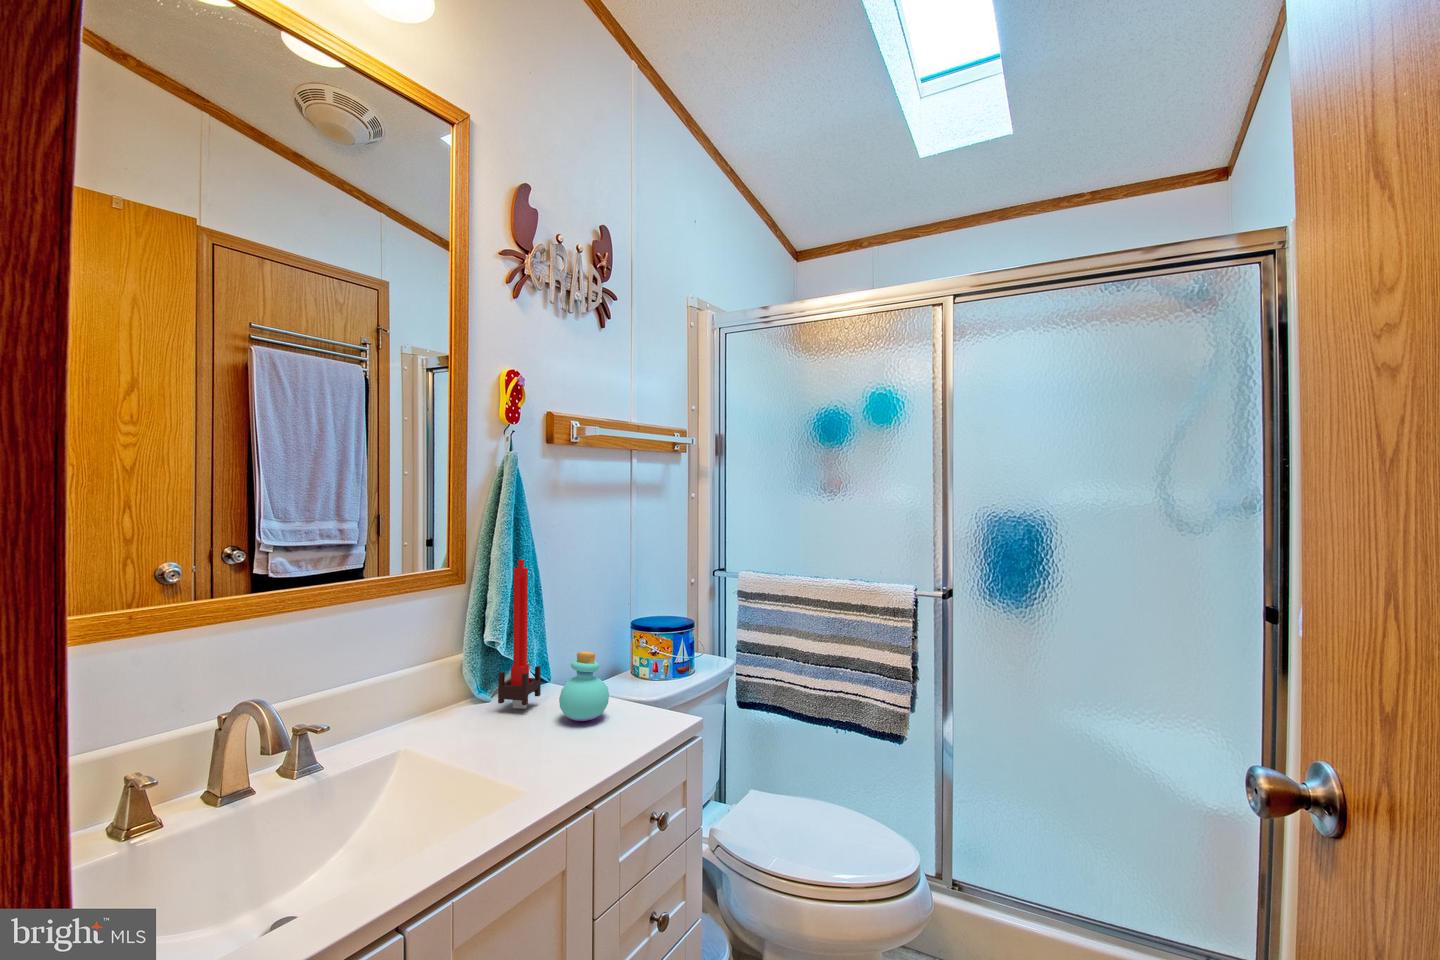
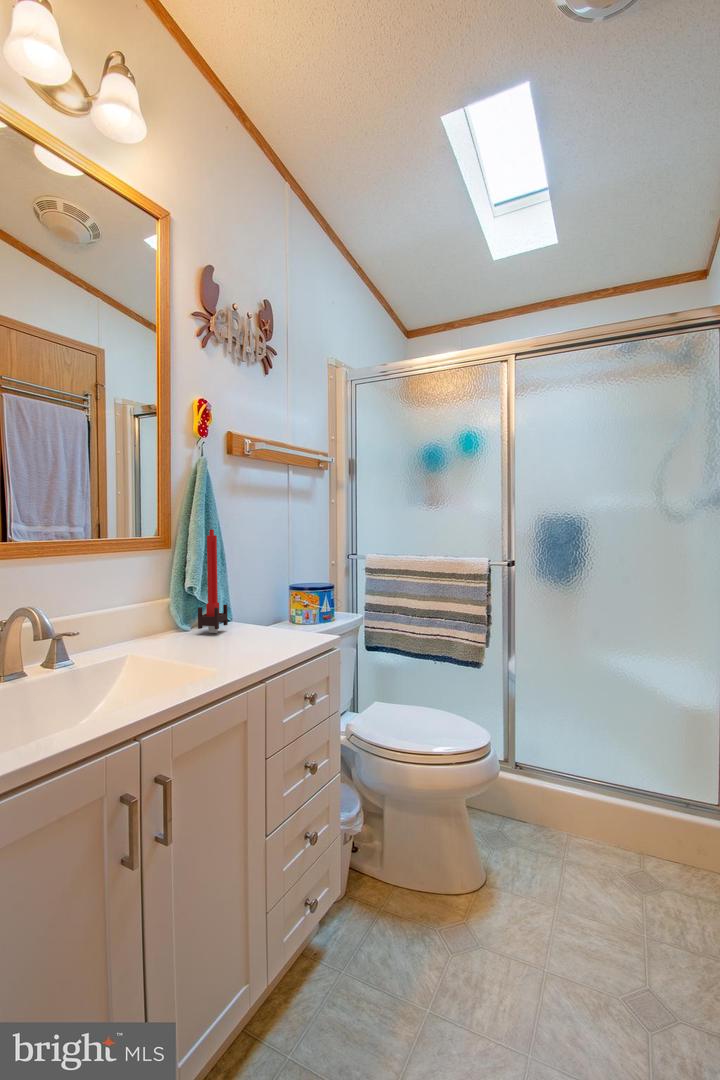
perfume bottle: present [559,651,609,721] -> none [241,591,276,638]

